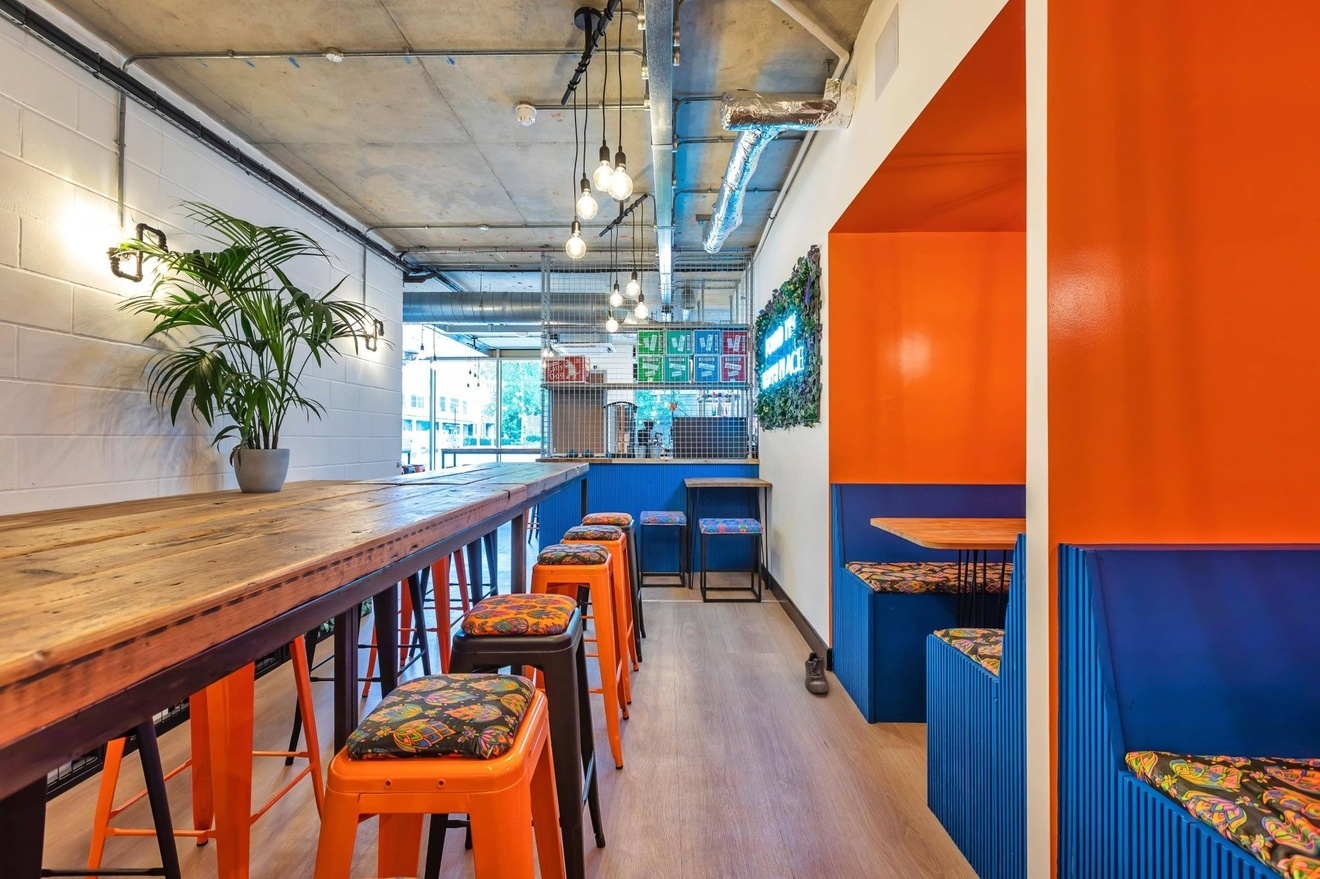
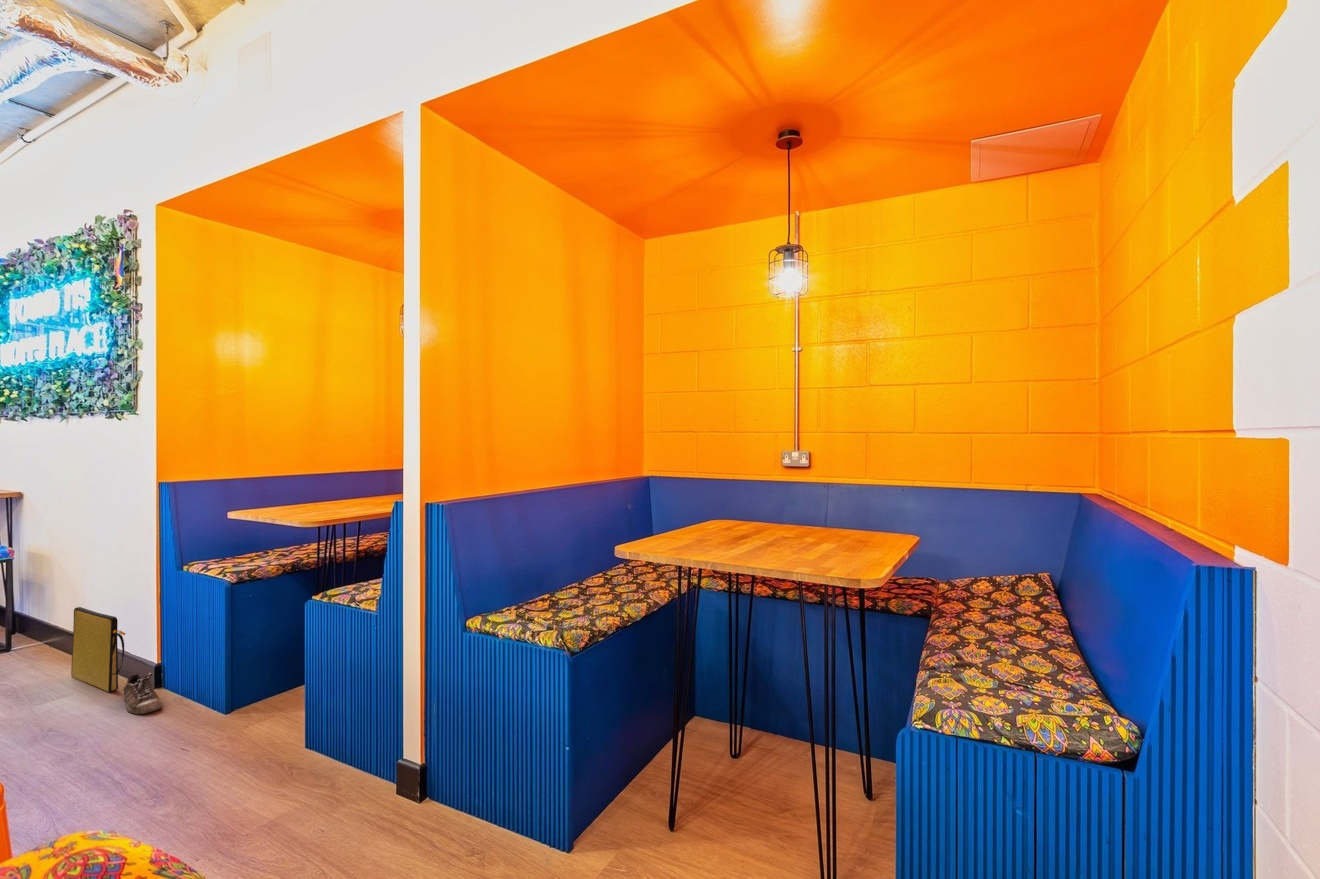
bag: none [786,581,811,661] -> present [71,607,126,692]

